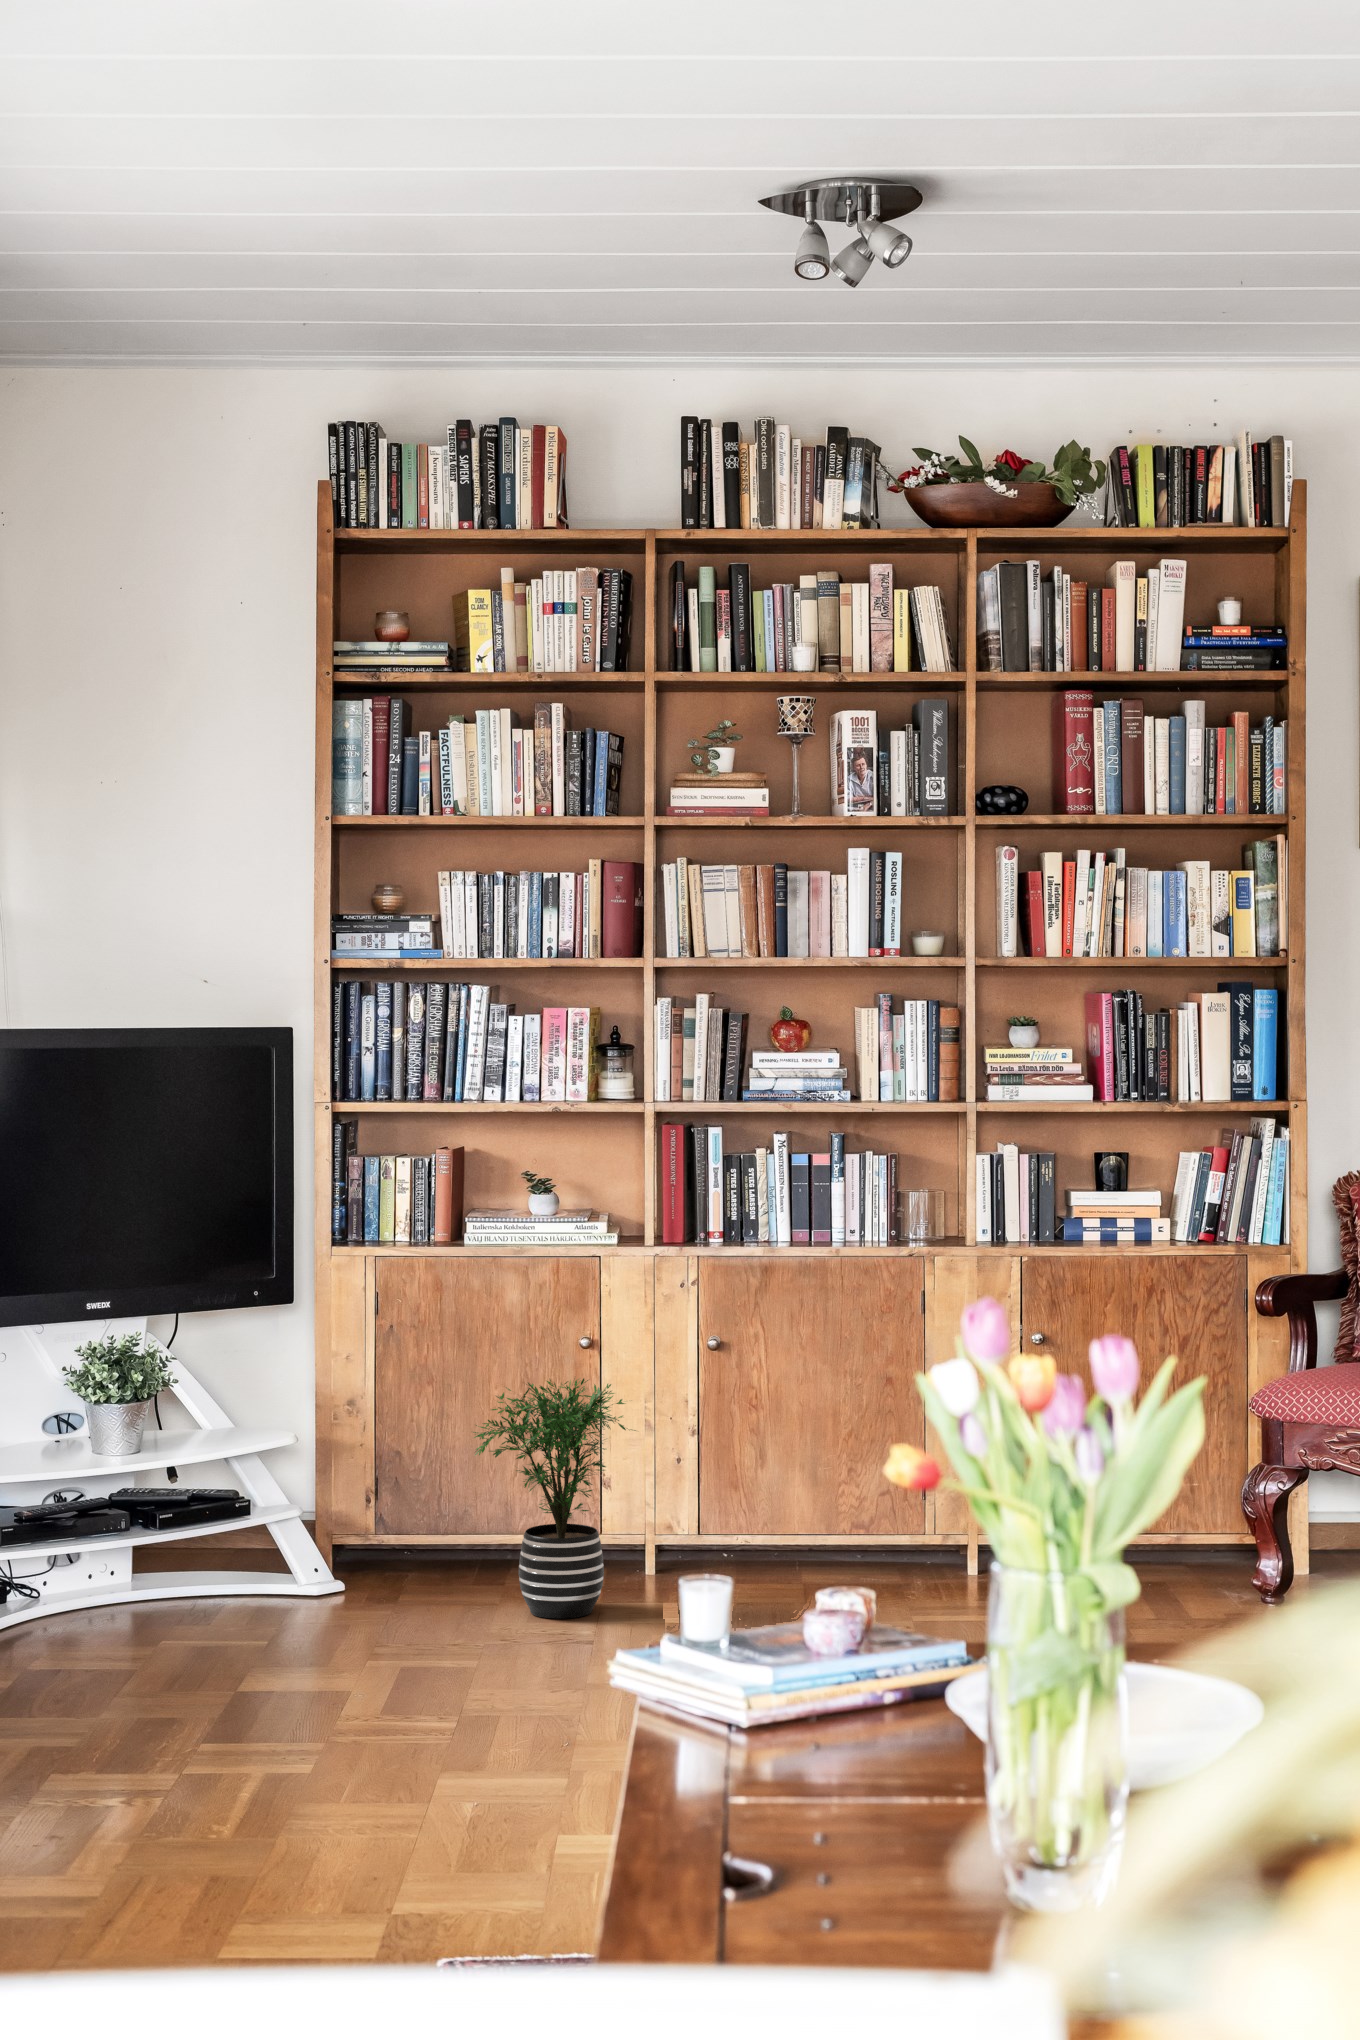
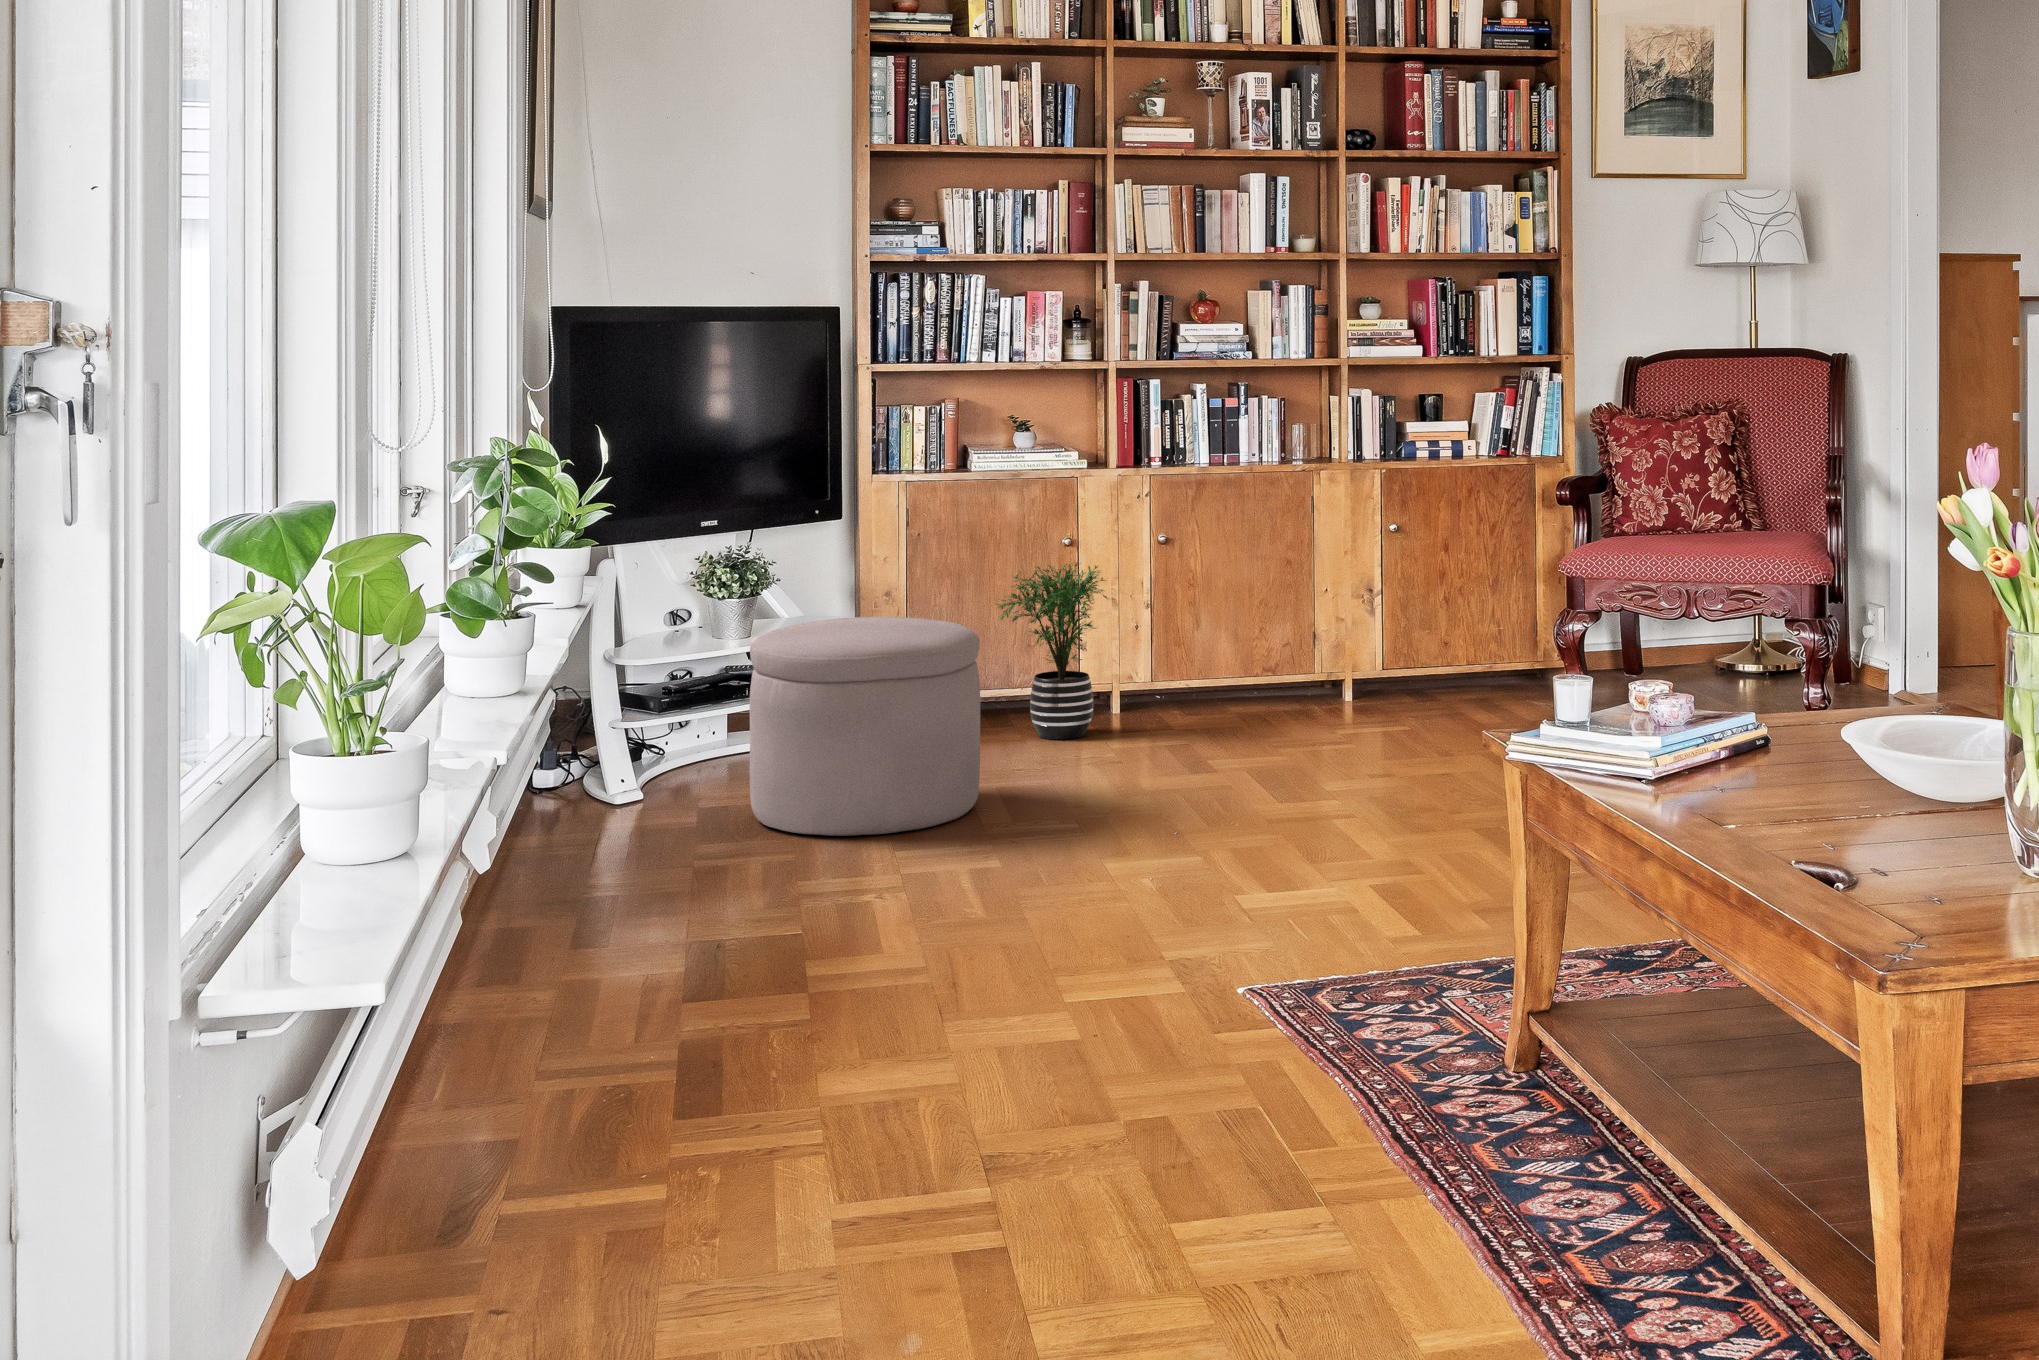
ottoman: none [77,1457,386,1762] -> present [750,617,980,836]

